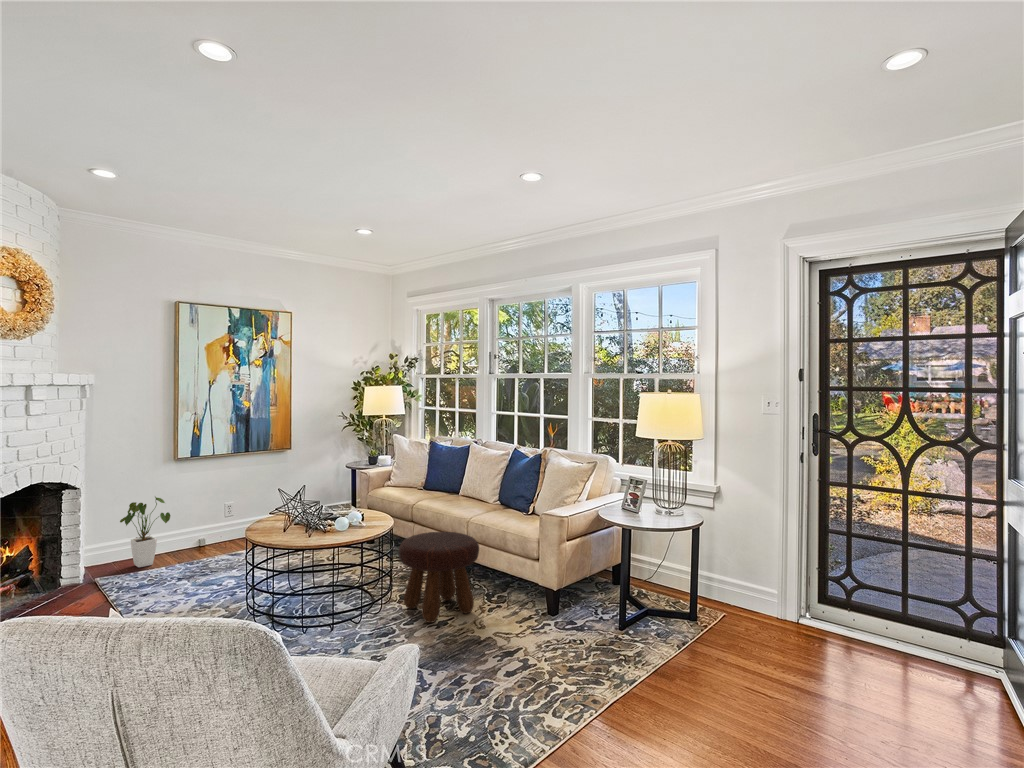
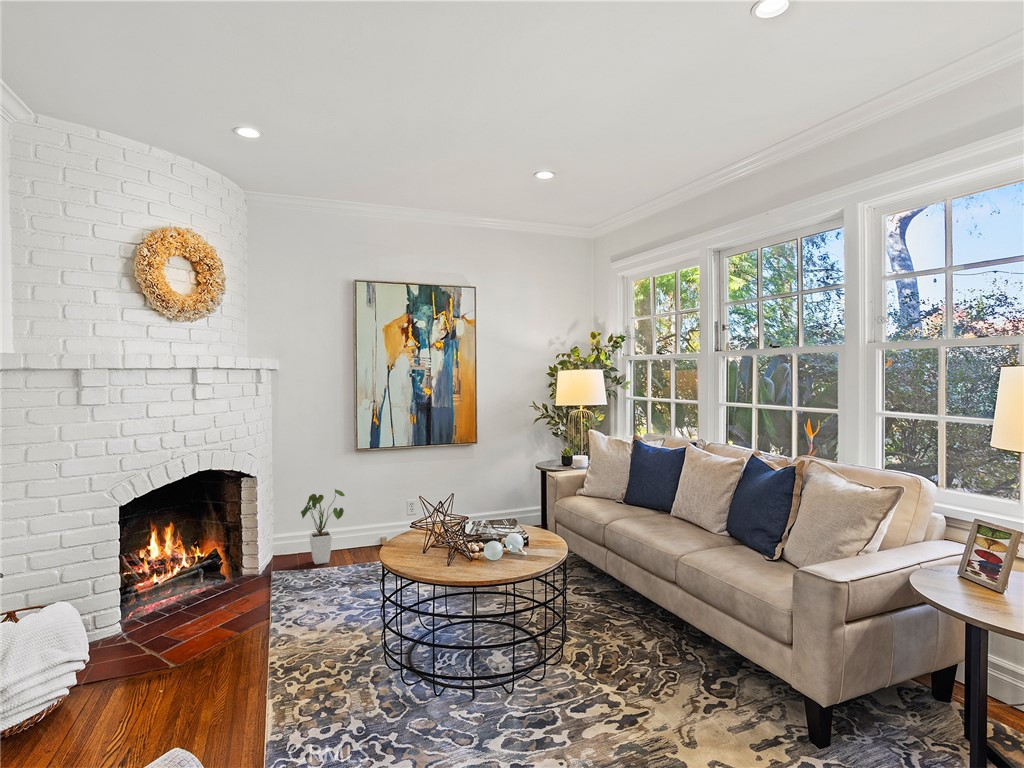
footstool: present [398,532,479,623] -> none [567,572,689,716]

